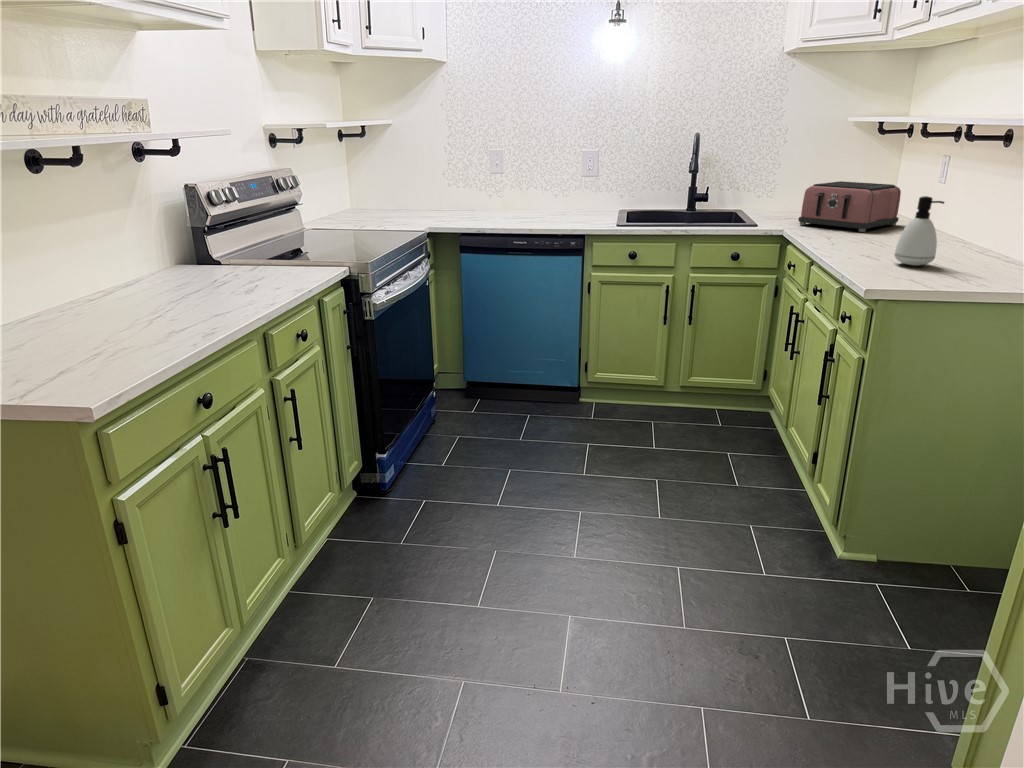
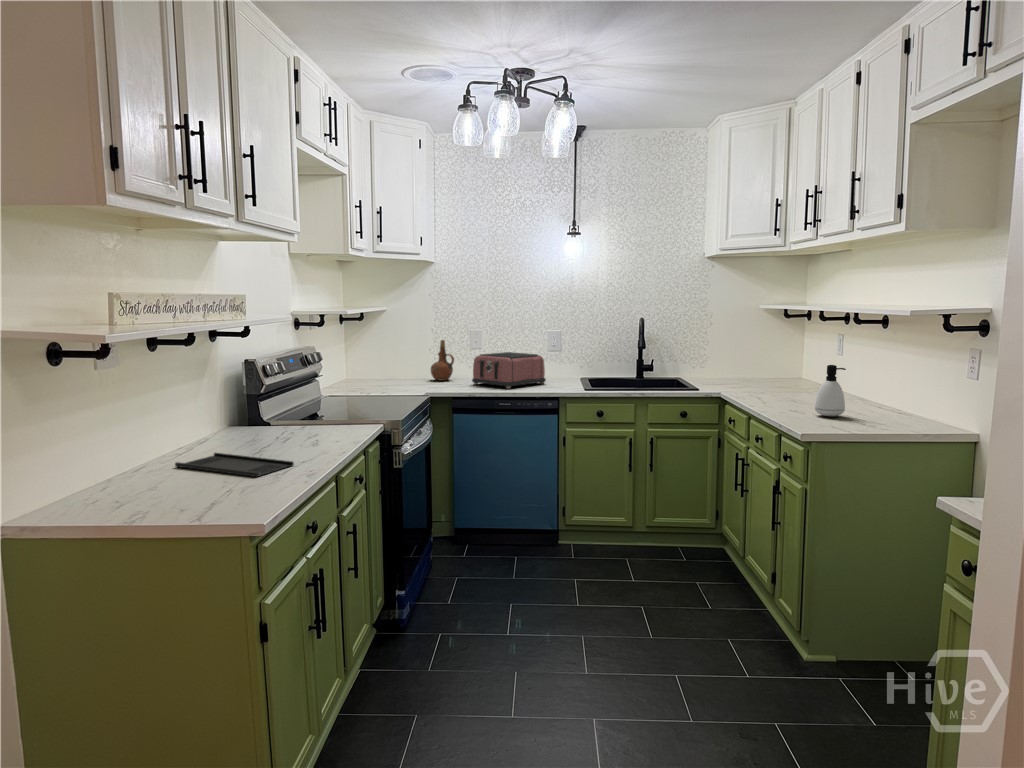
ceramic pitcher: none [445,163,472,211] -> present [431,340,454,381]
toaster: present [798,181,901,232] -> present [472,352,546,388]
tray: none [59,301,197,337] -> present [175,453,294,477]

